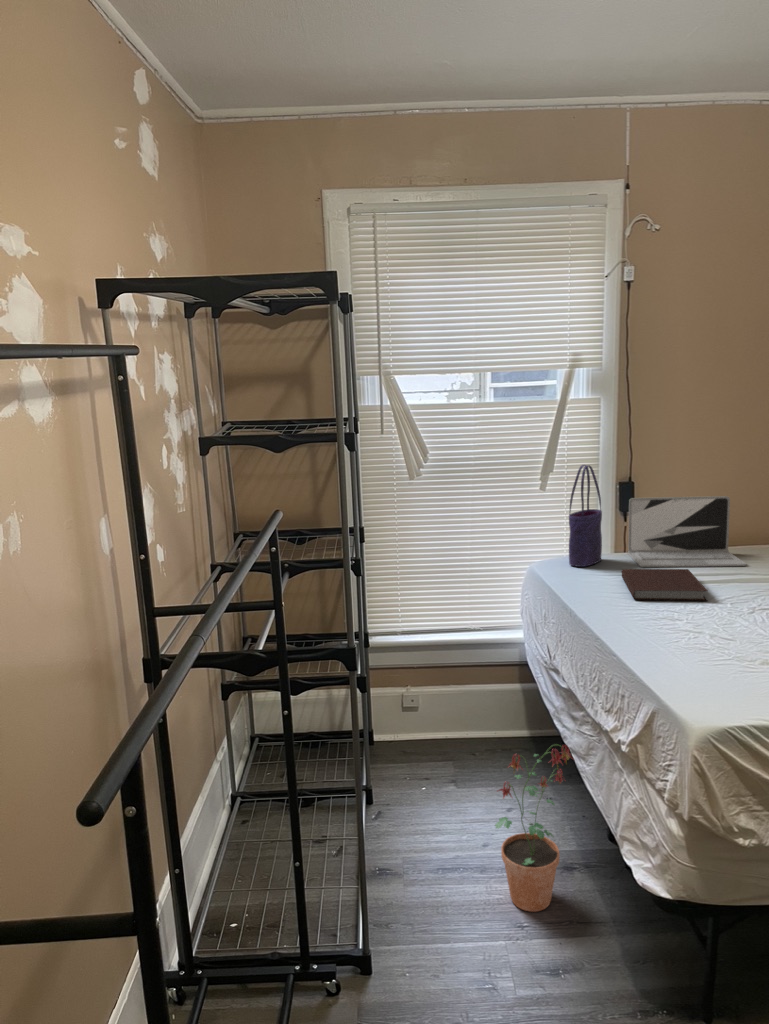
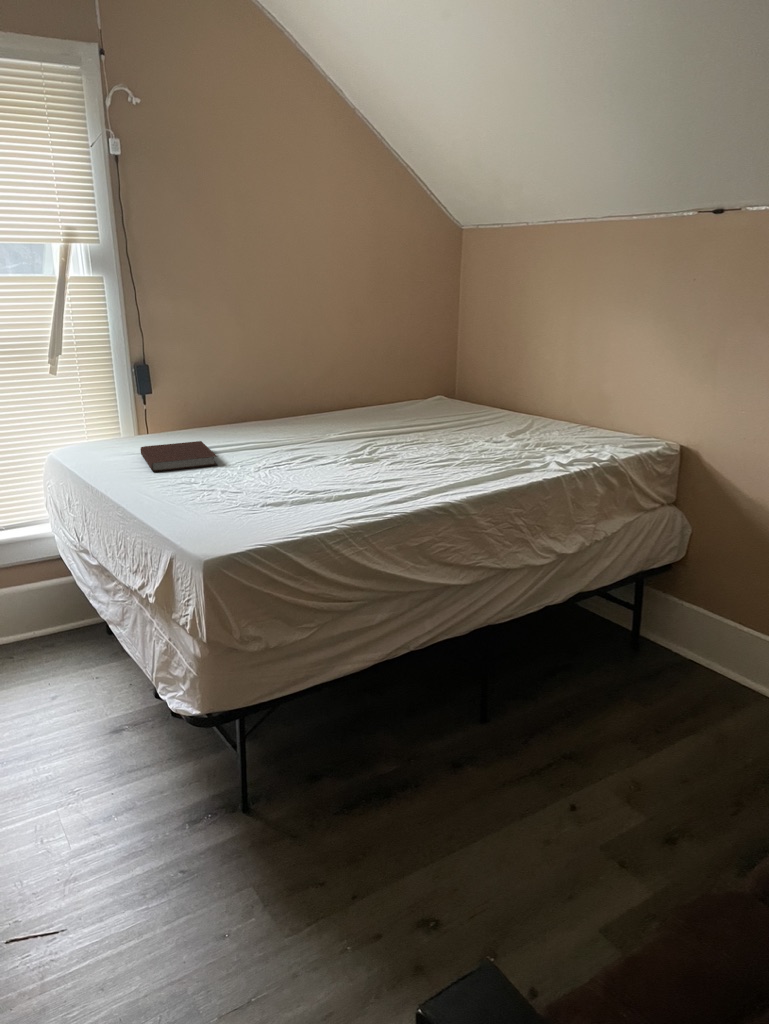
tote bag: present [569,465,602,567] -> none [81,346,121,450]
laptop: present [628,496,746,567] -> none [142,374,251,444]
potted plant: present [495,744,571,912] -> none [33,614,110,777]

